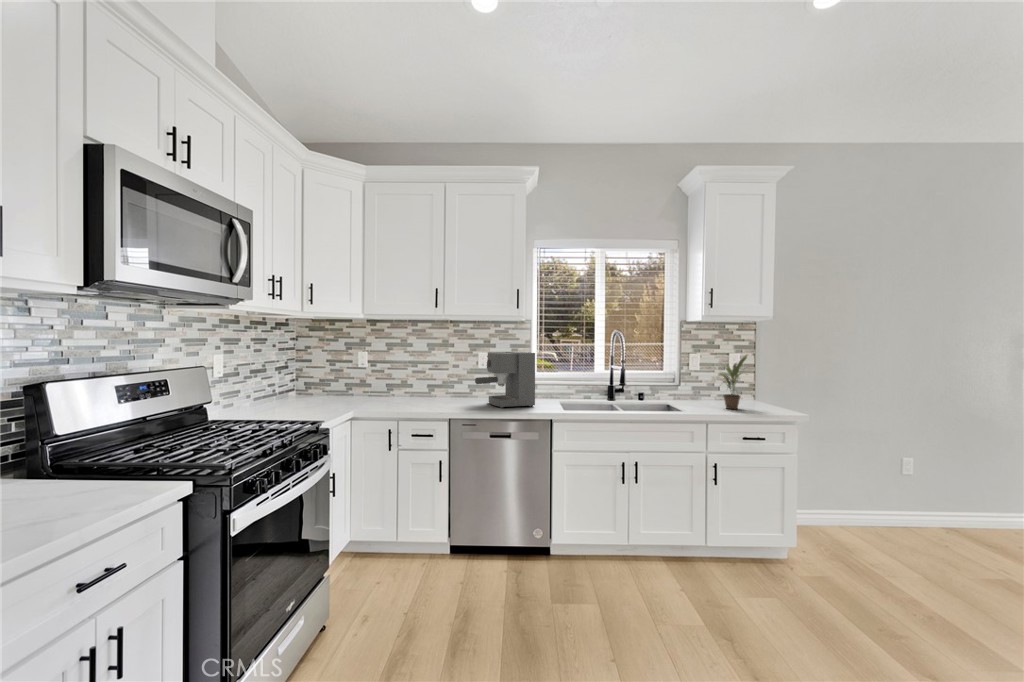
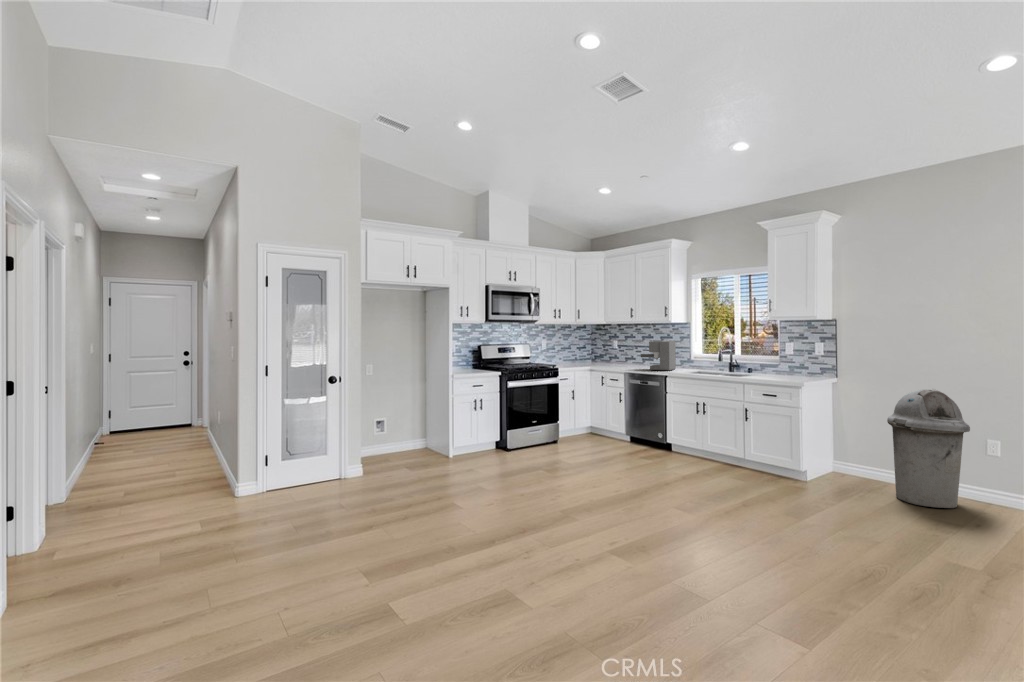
potted plant: present [719,355,748,409] -> none [770,343,799,380]
trash can: none [852,408,951,556] -> present [887,389,970,508]

